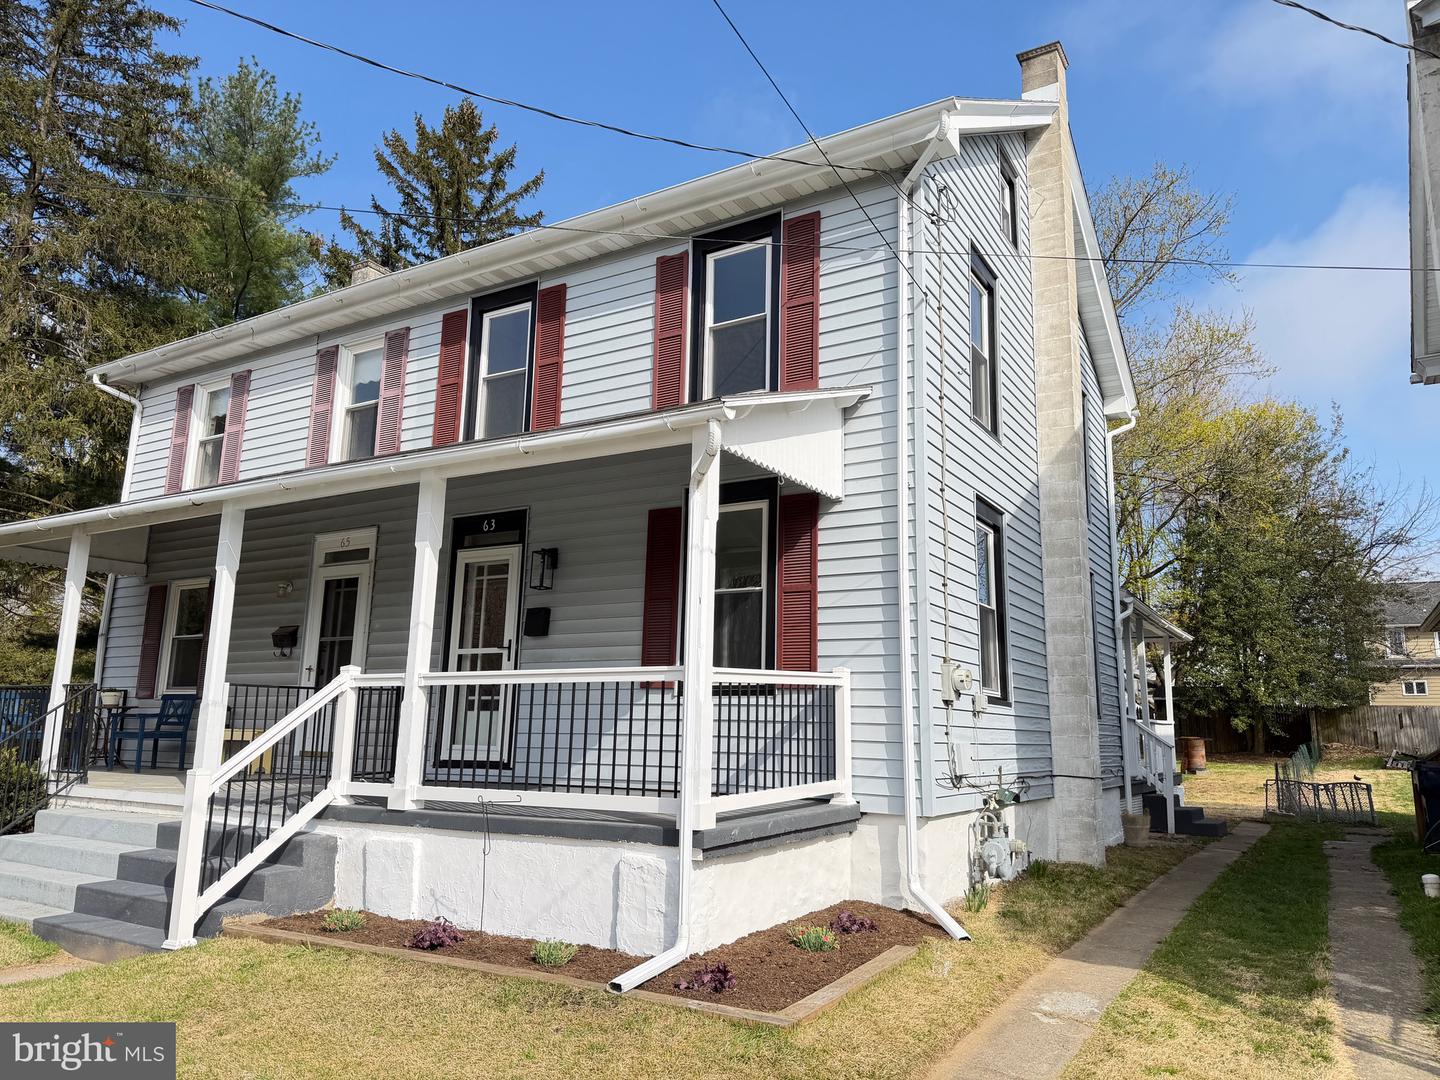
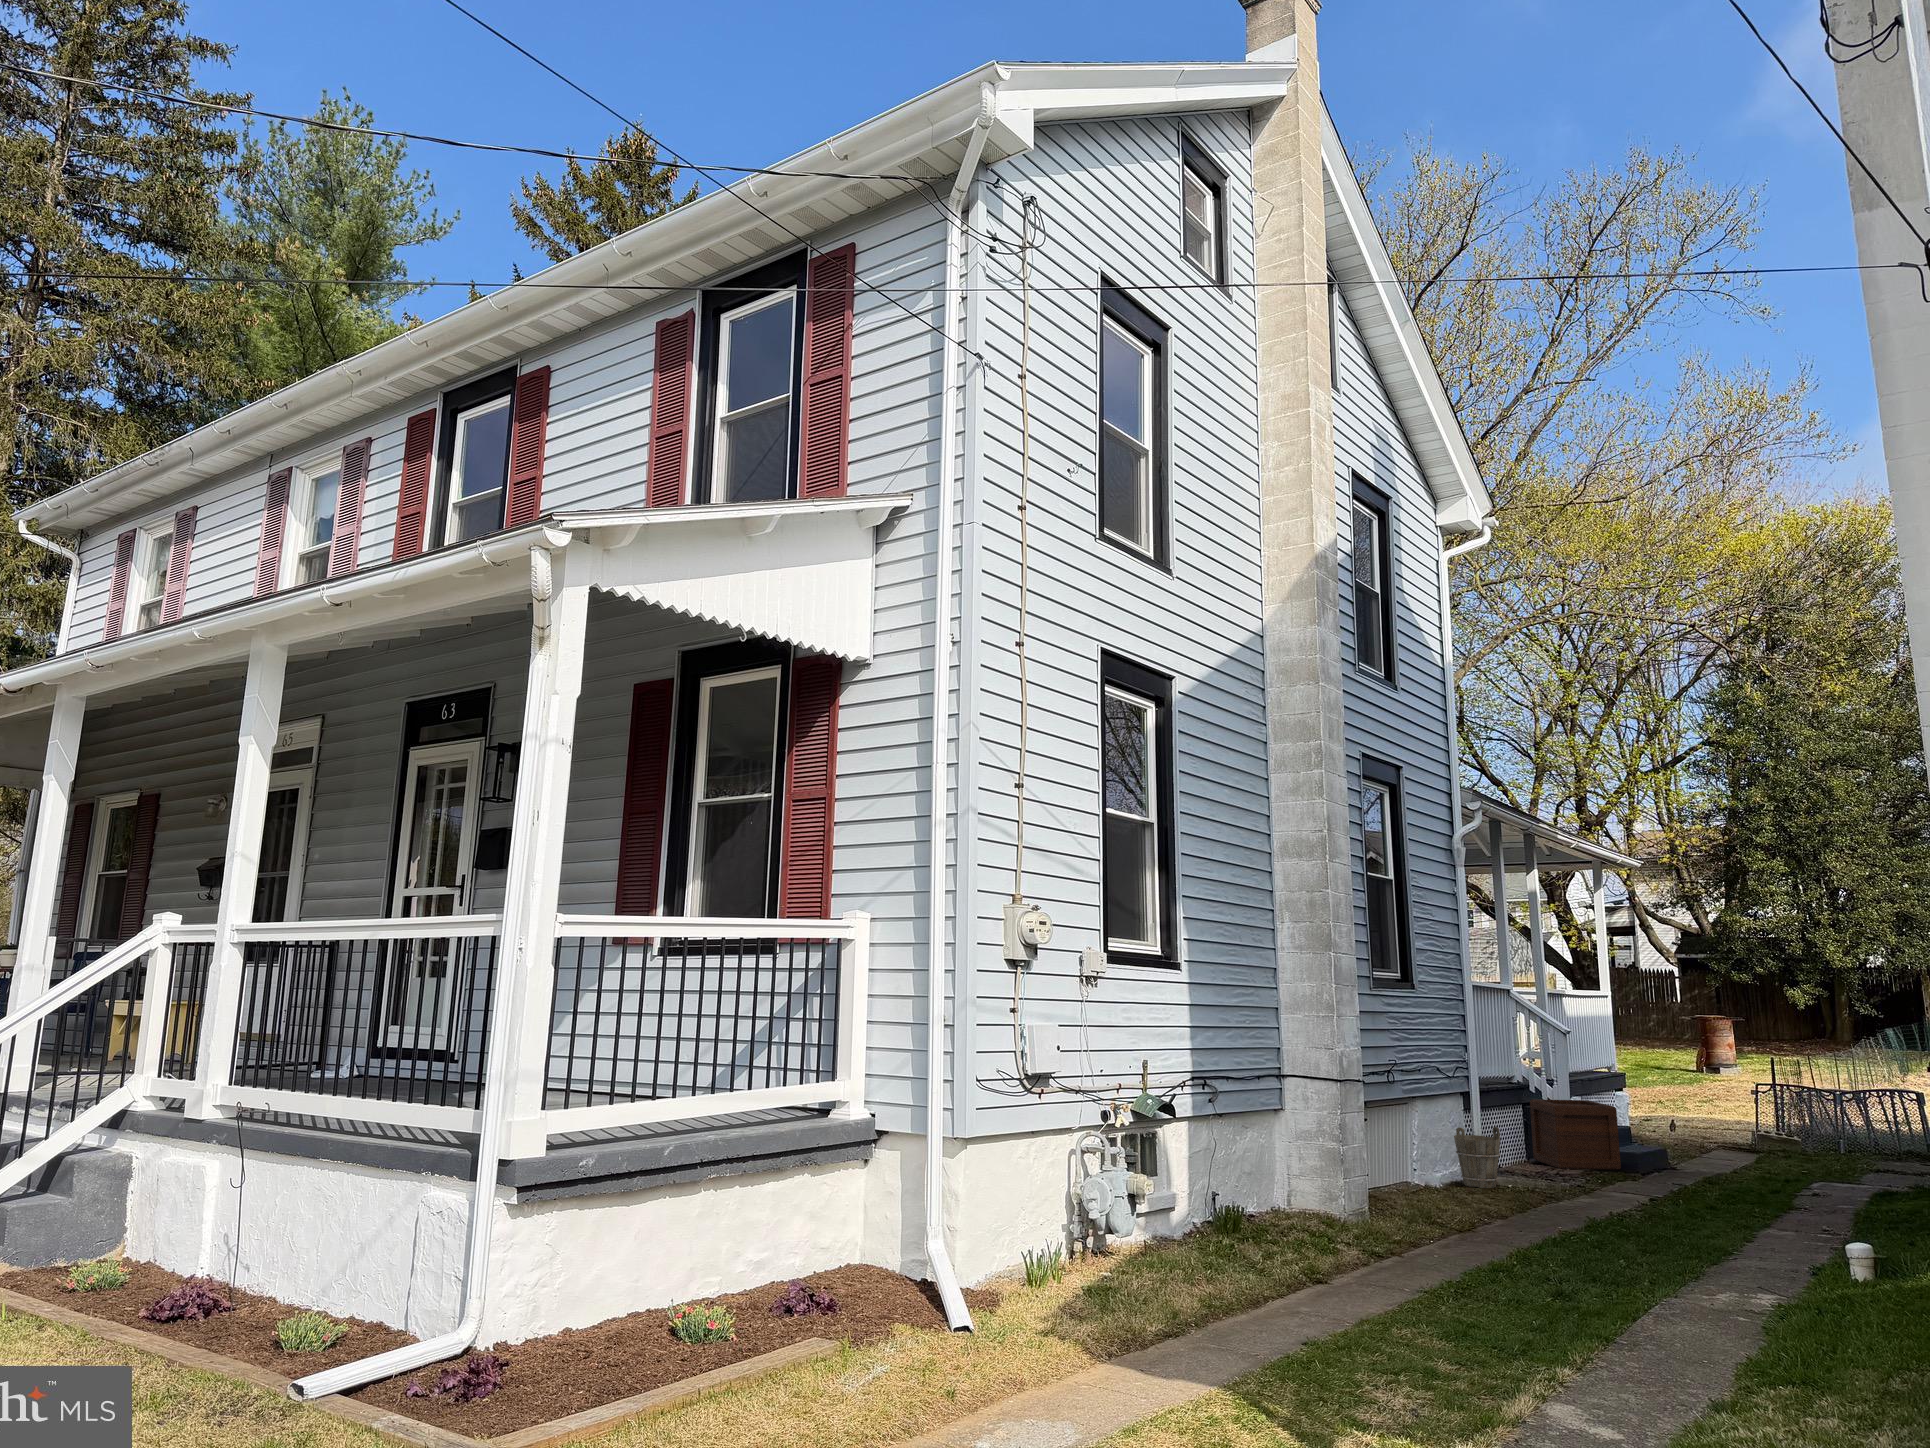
wooden crate: none [1149,791,1209,835] -> present [1530,1099,1621,1170]

